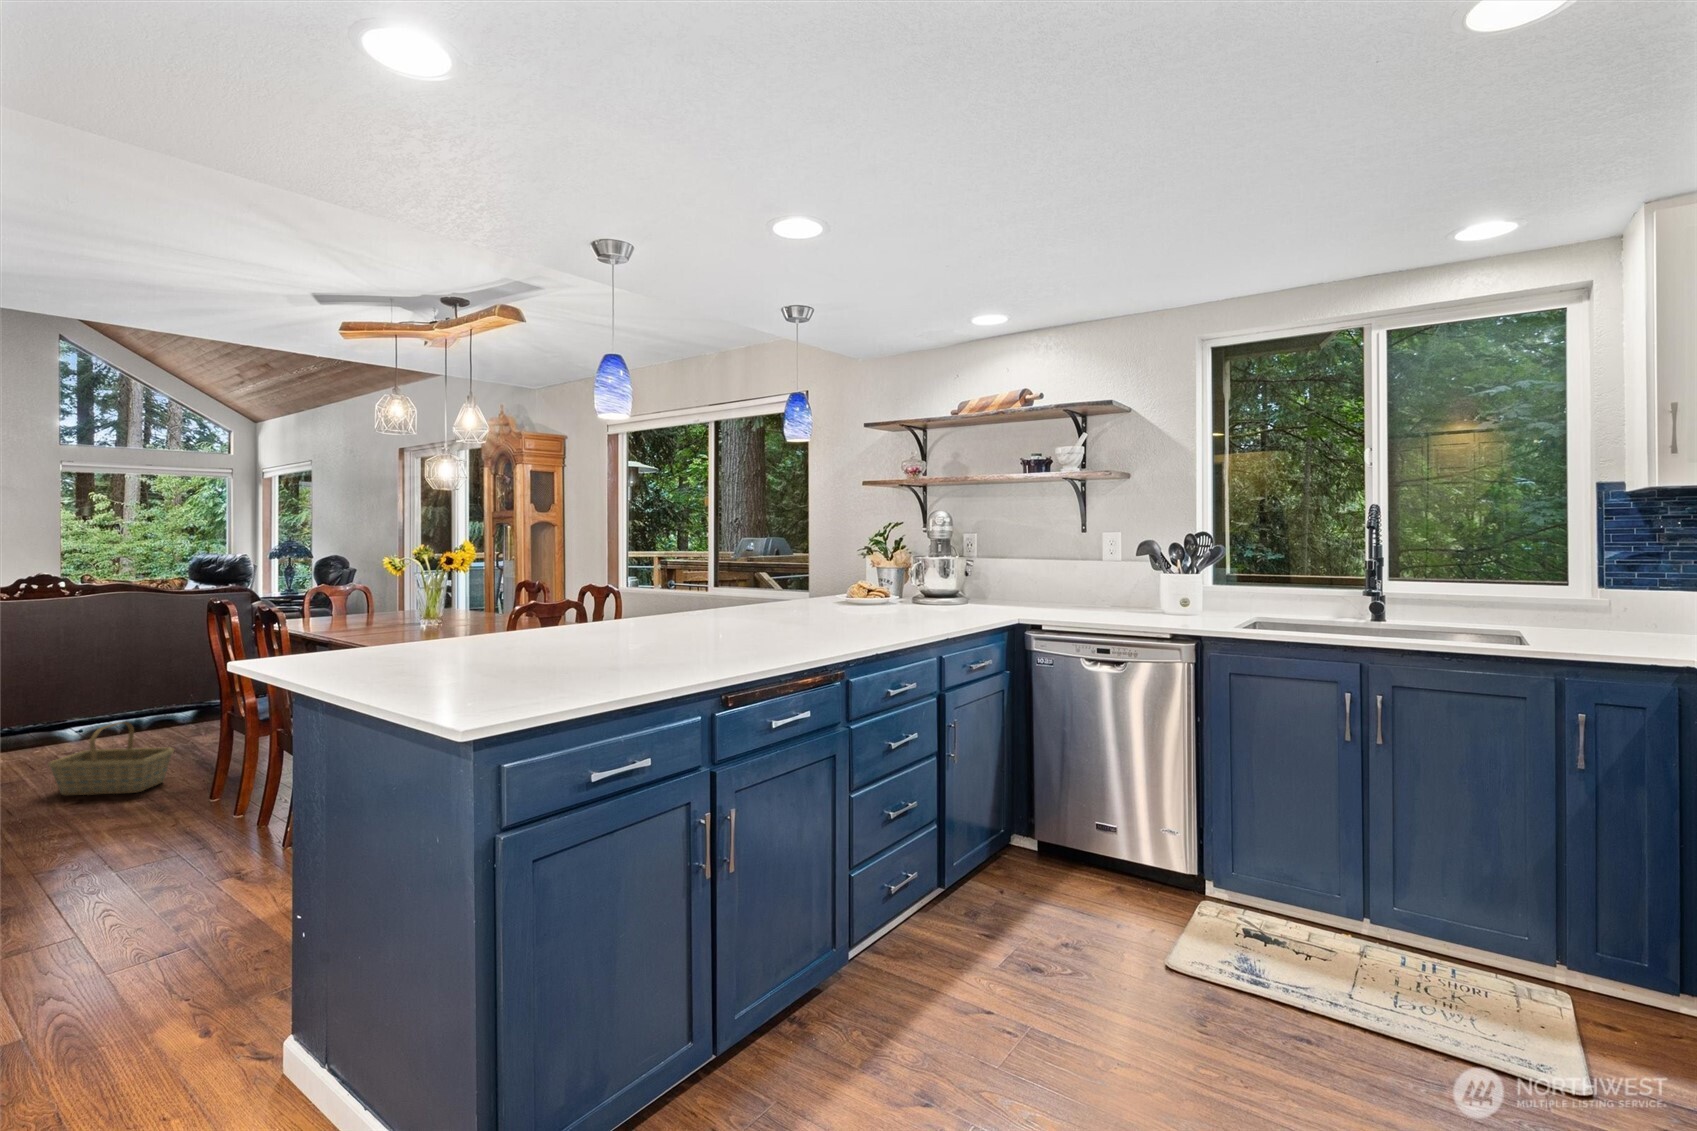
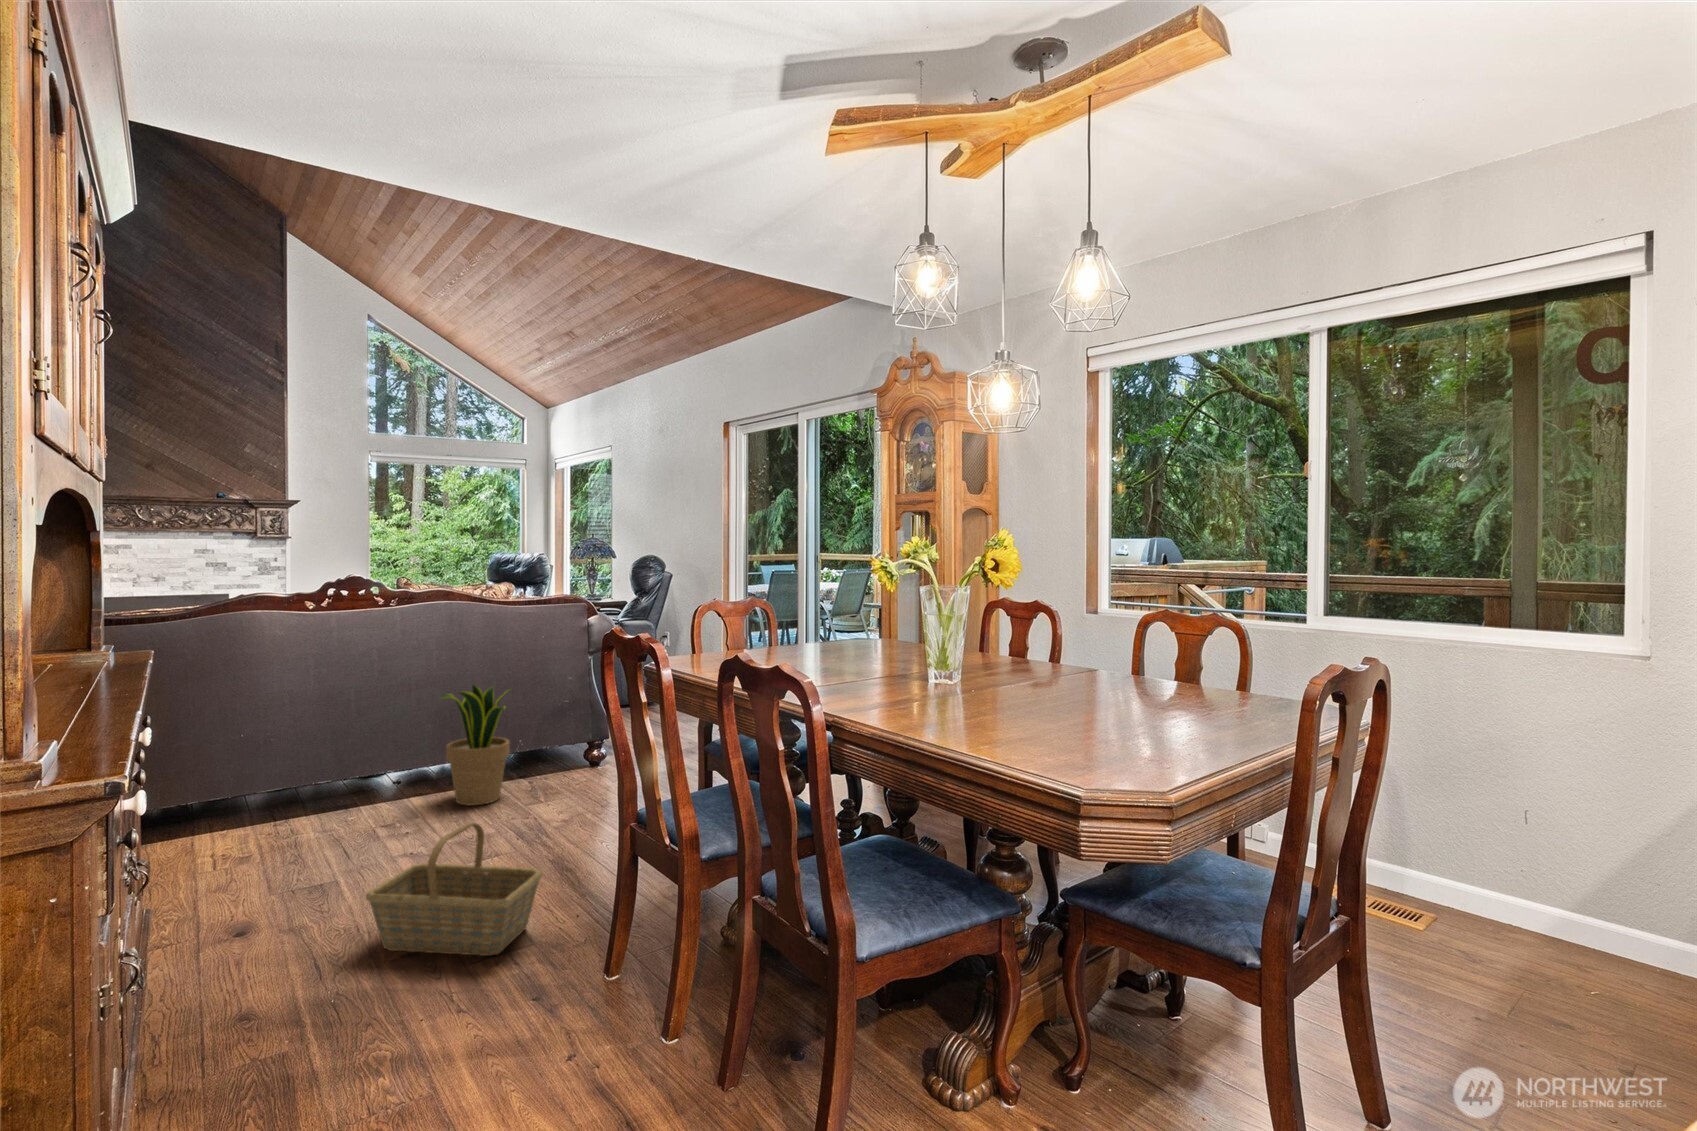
potted plant: none [115,649,181,734] -> present [440,685,510,805]

